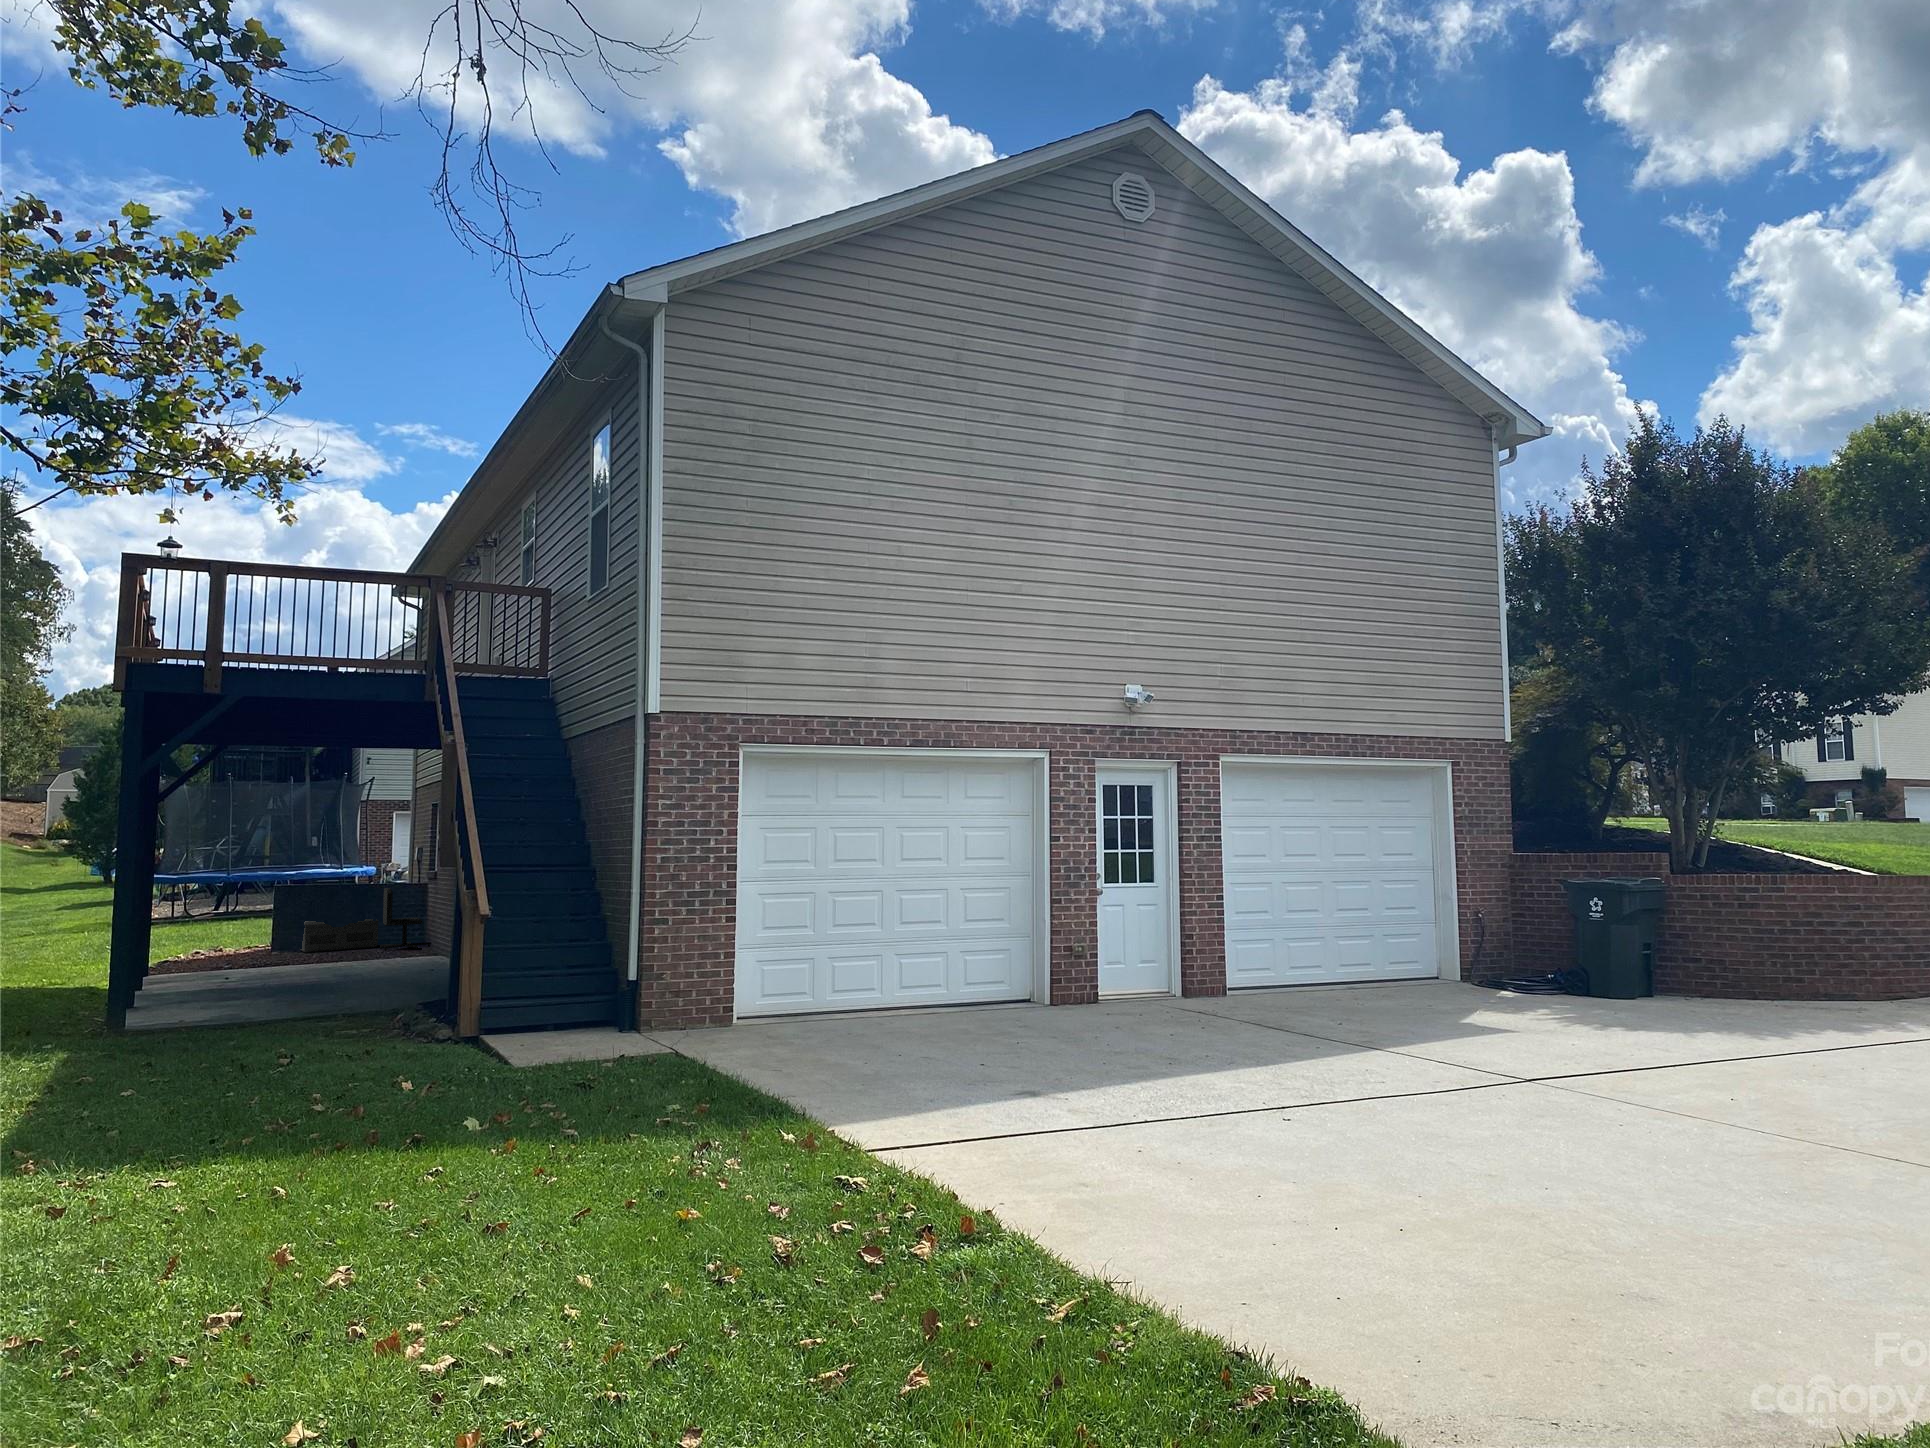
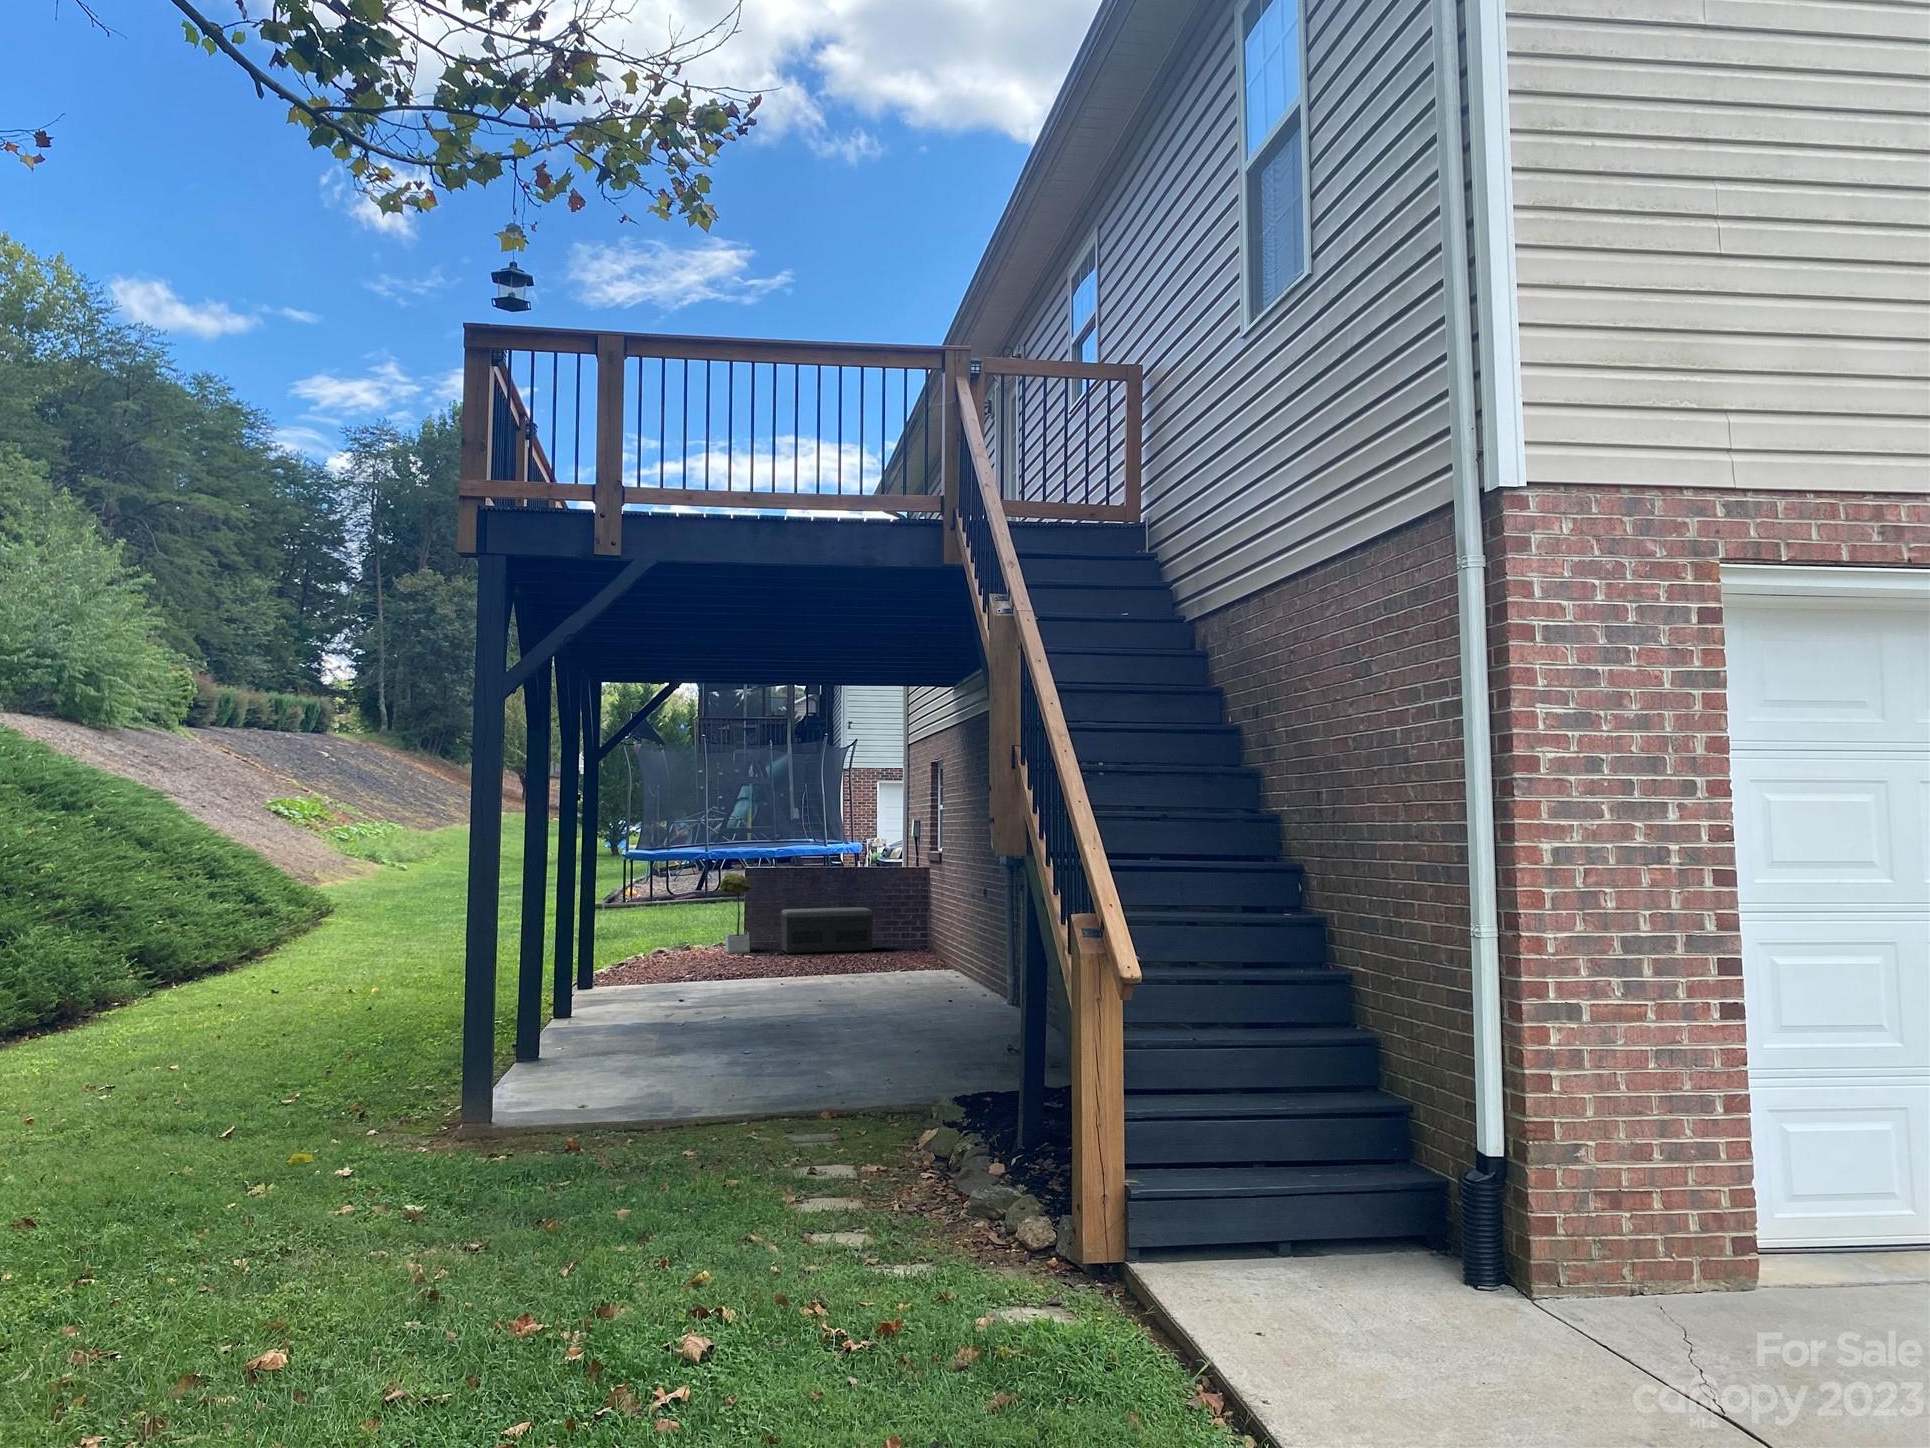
chair: present [380,888,432,951] -> none [875,873,939,959]
potted tree: none [246,892,276,955] -> present [720,872,753,953]

